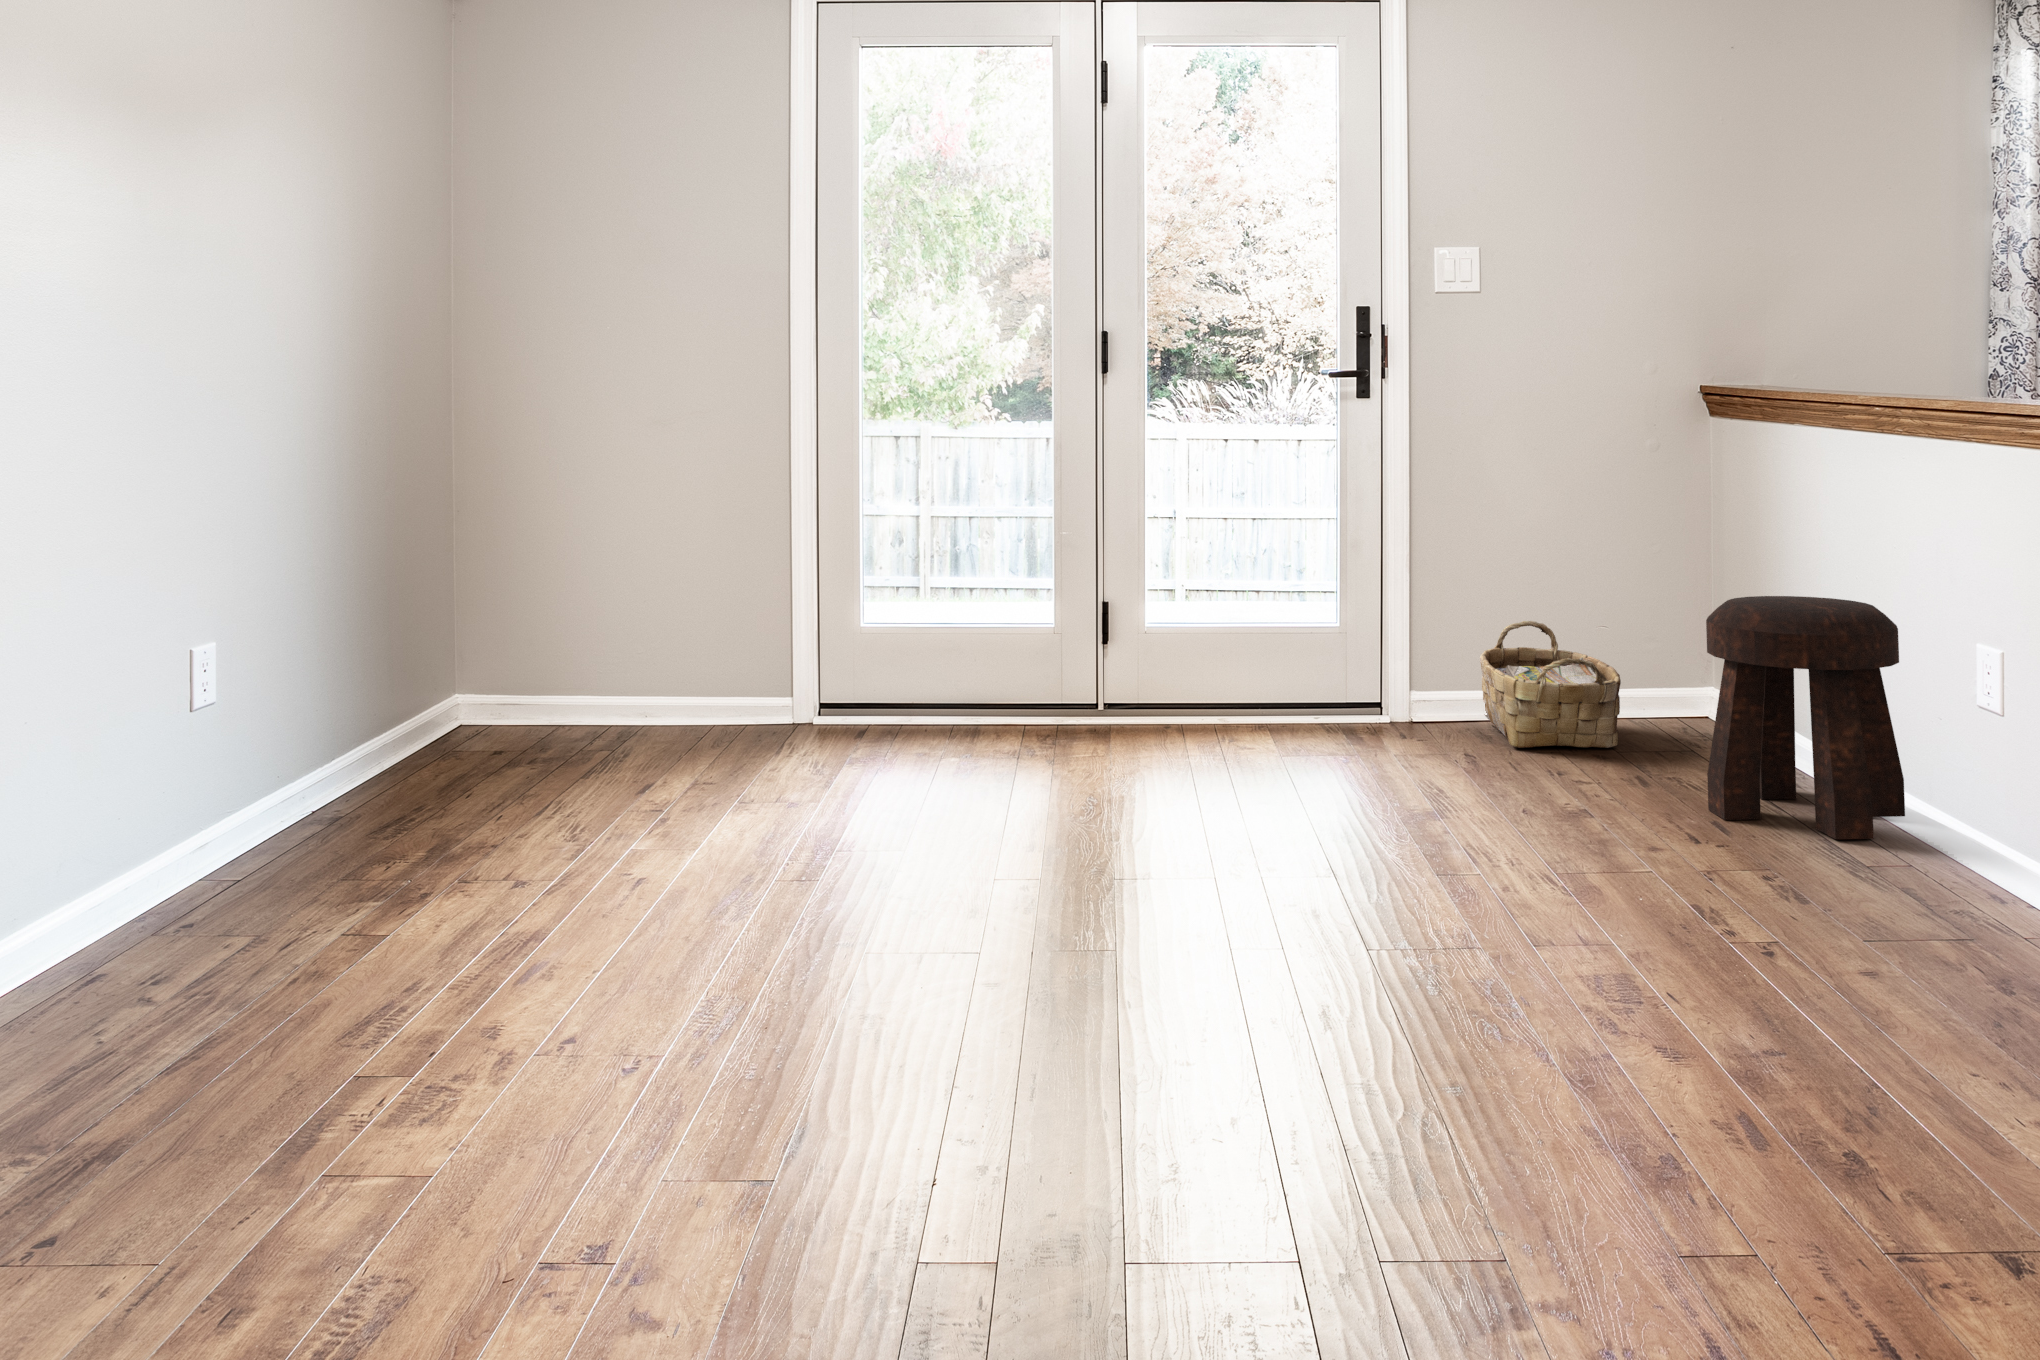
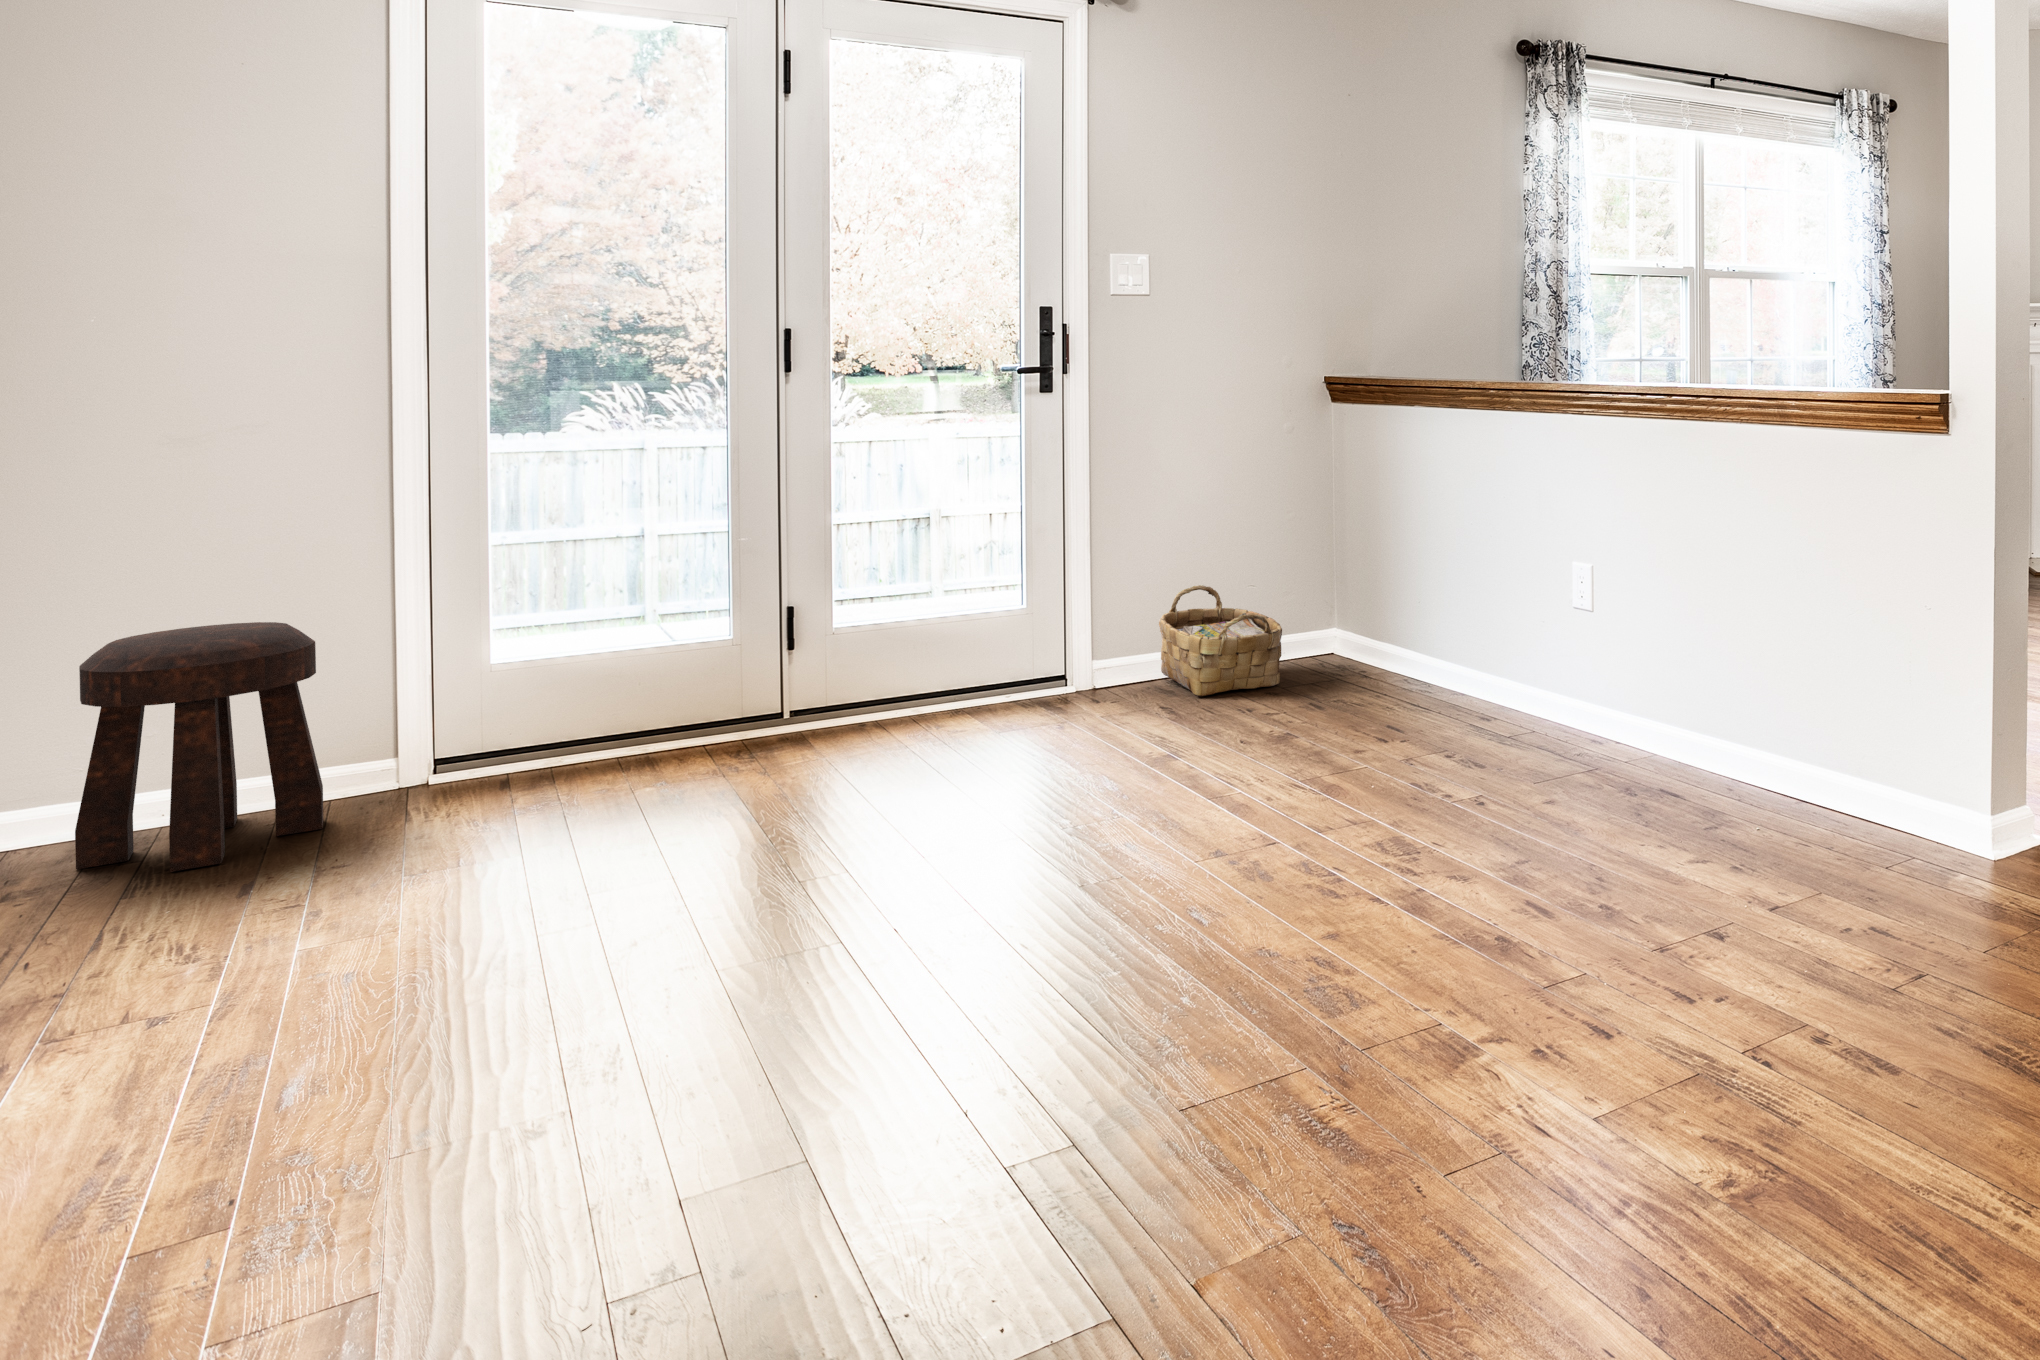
stool: present [1706,596,1905,839] -> present [75,622,324,872]

